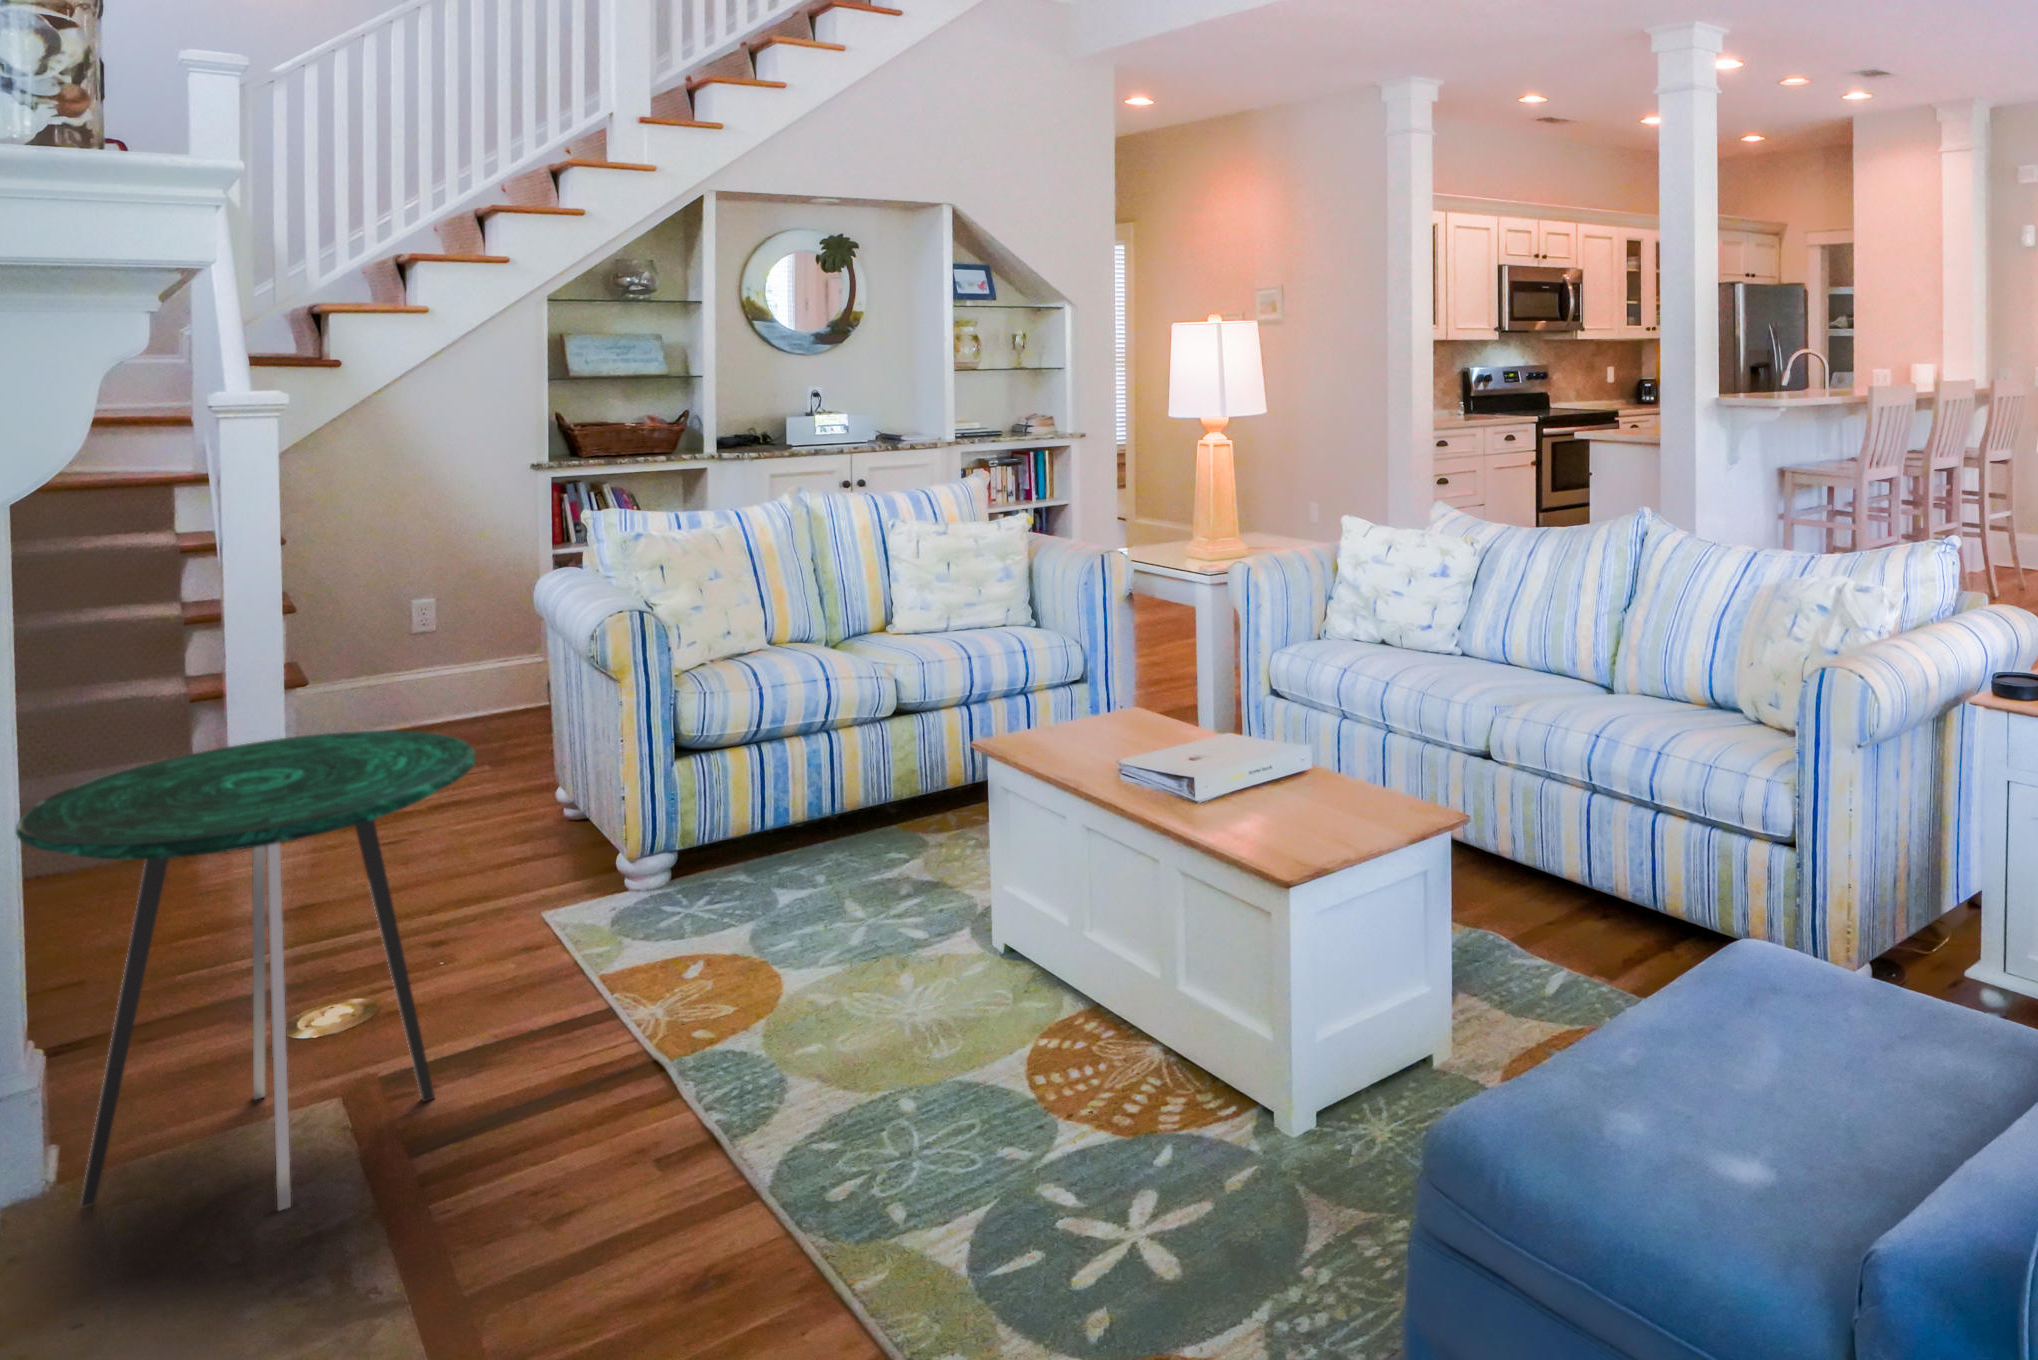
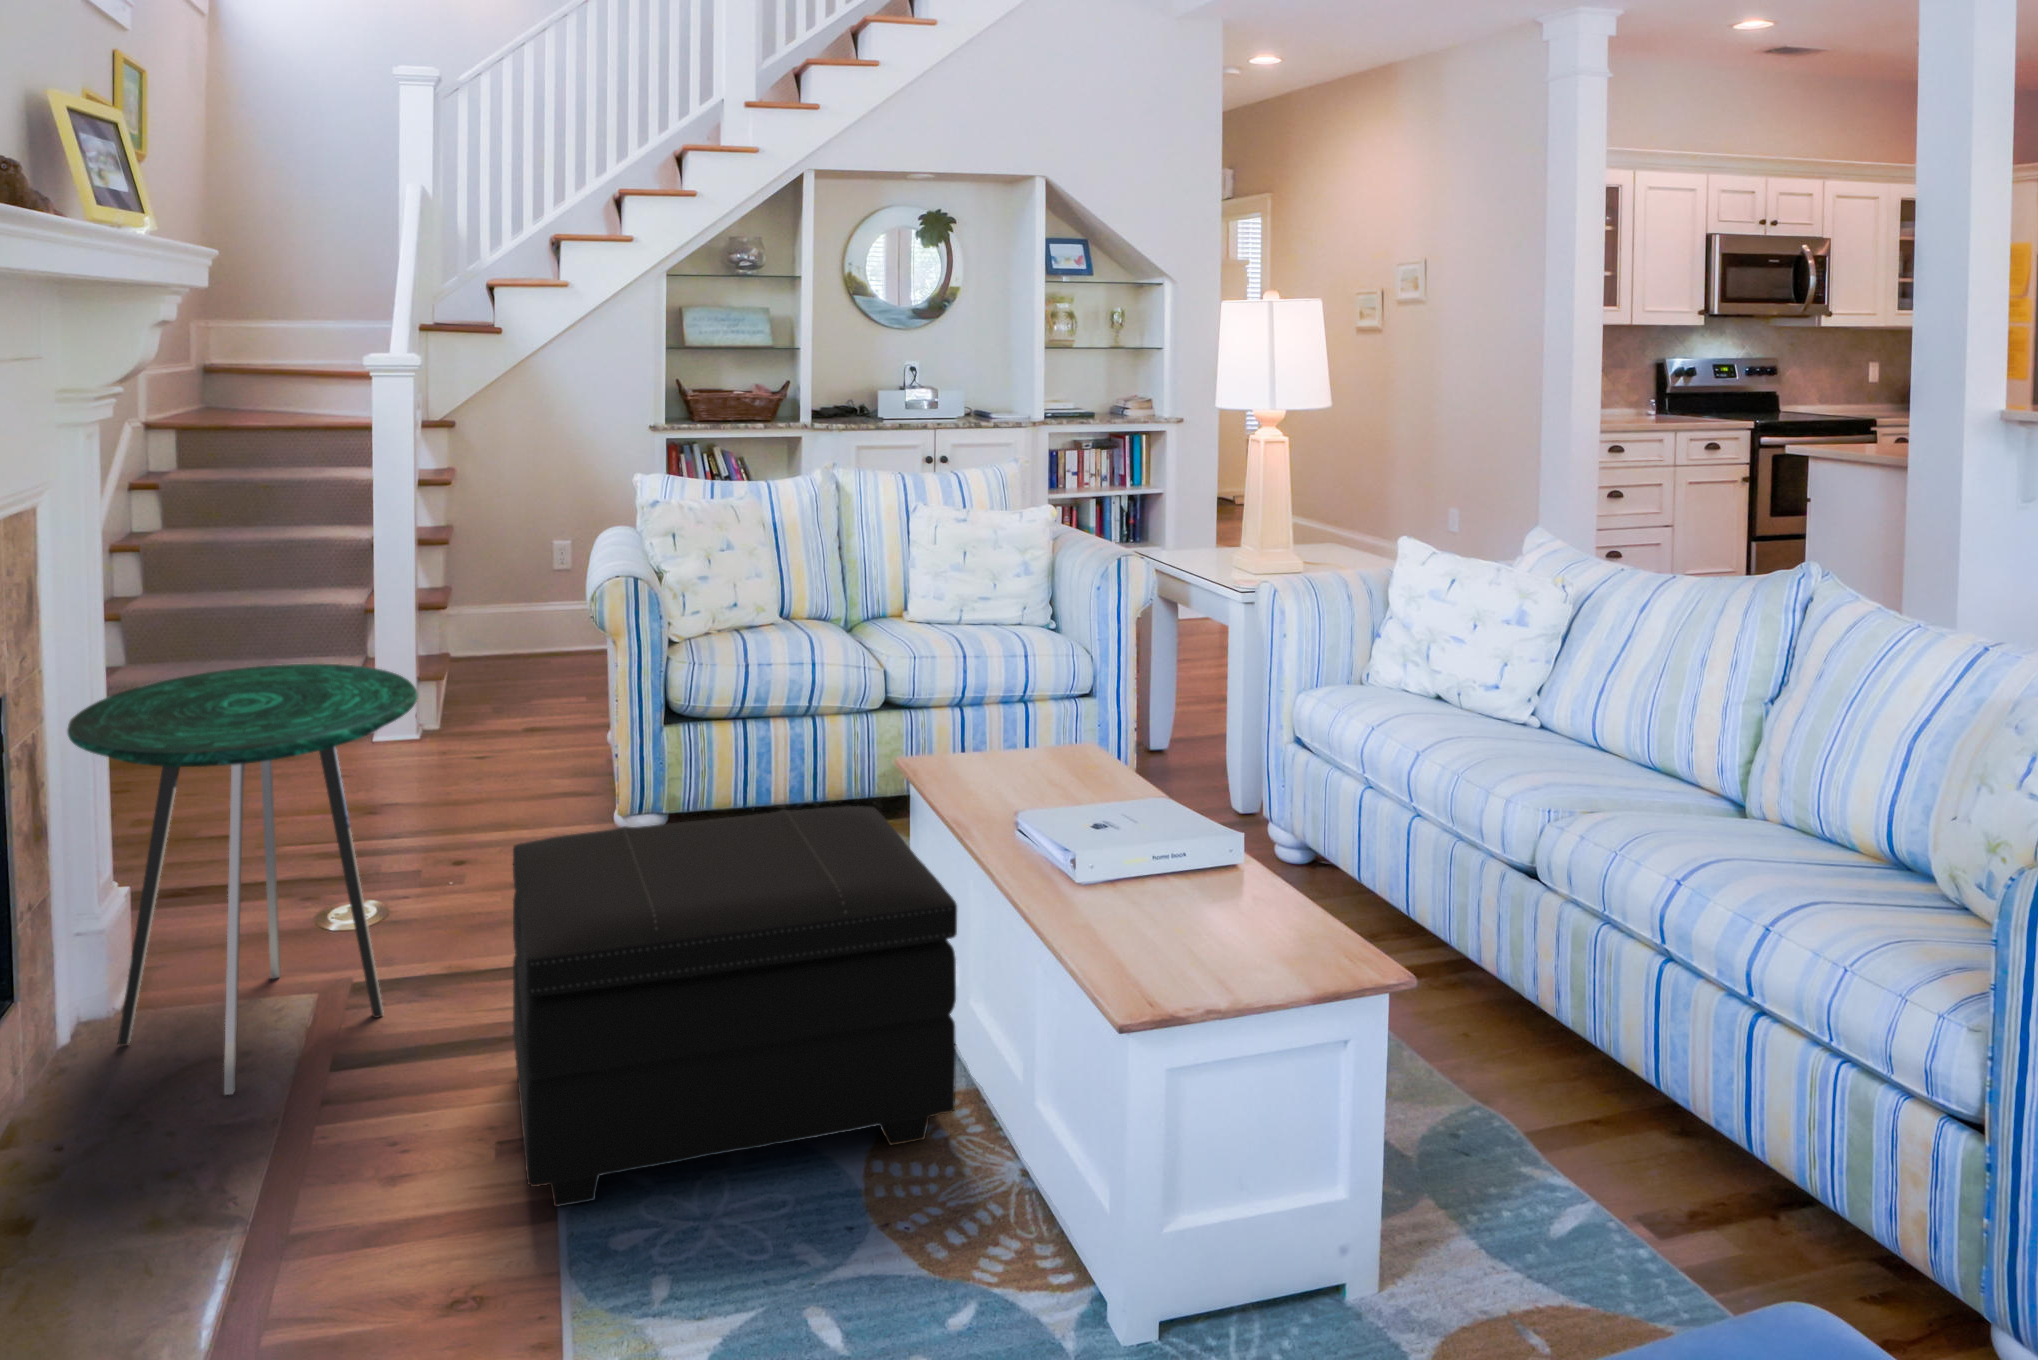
footstool: none [629,787,1099,1189] -> present [513,806,957,1207]

